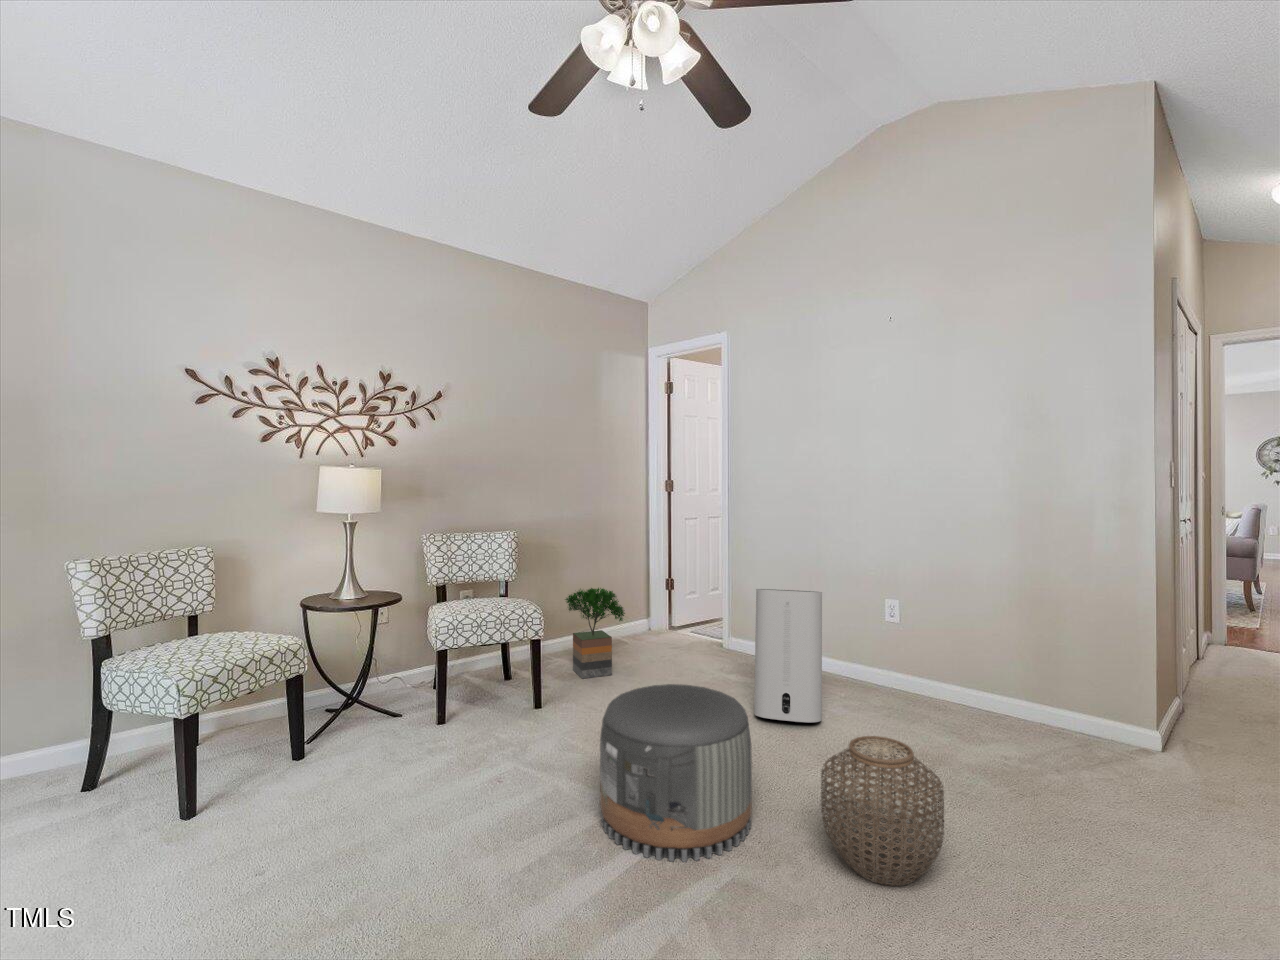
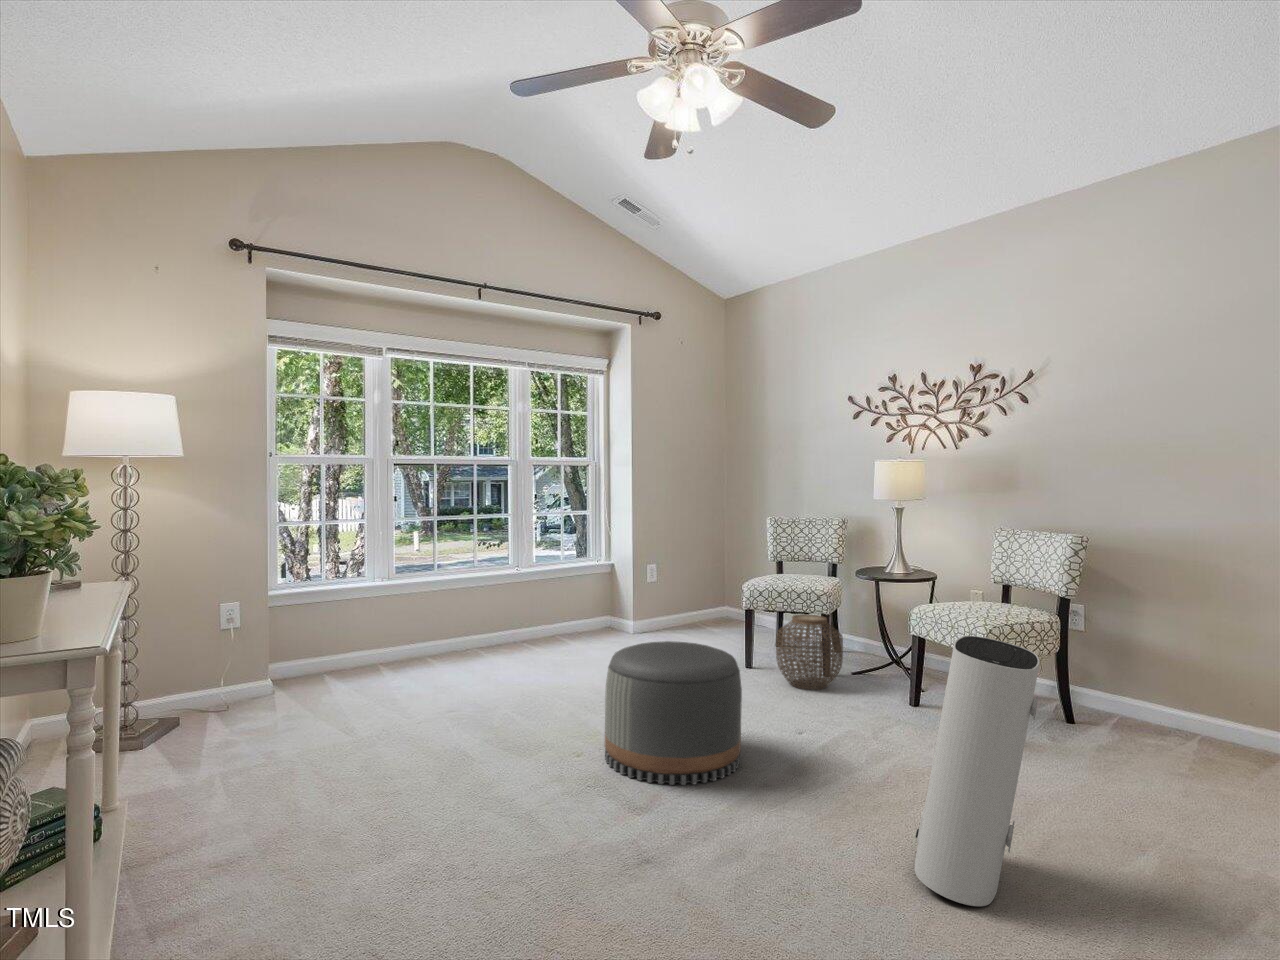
potted tree: present [565,588,625,679] -> none [1077,630,1191,779]
woven basket: present [821,736,944,886] -> present [776,614,843,690]

